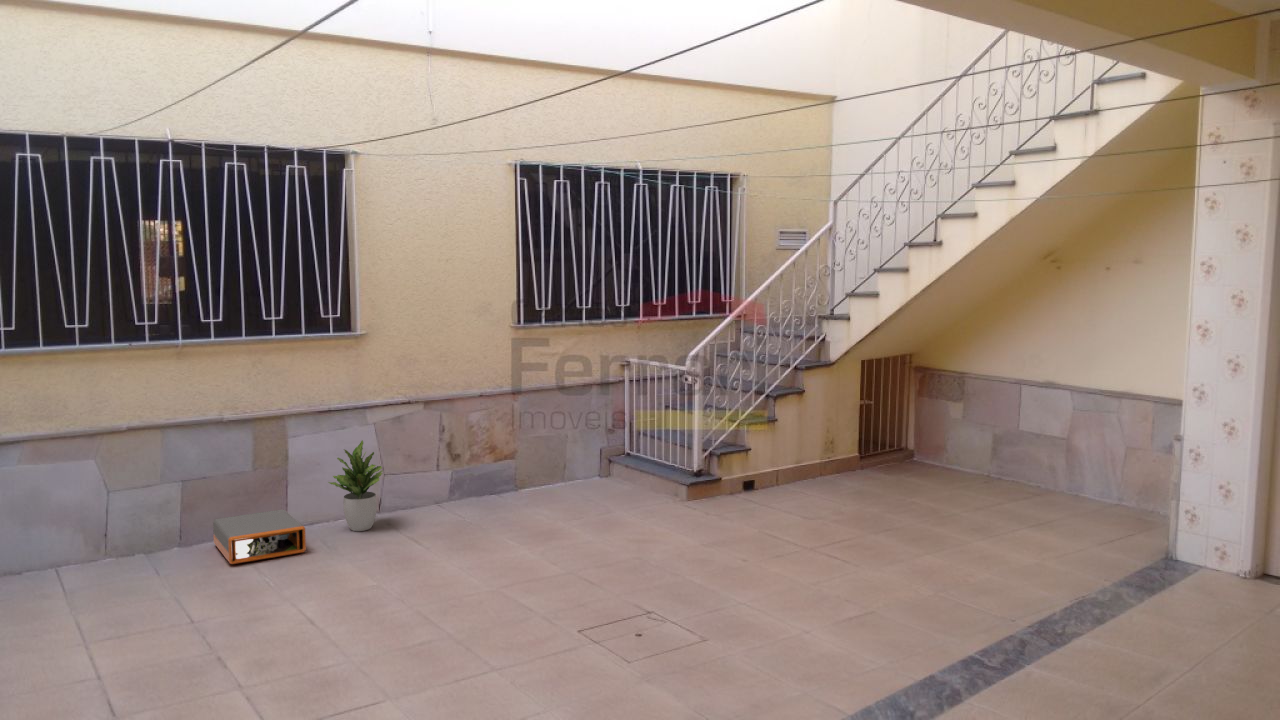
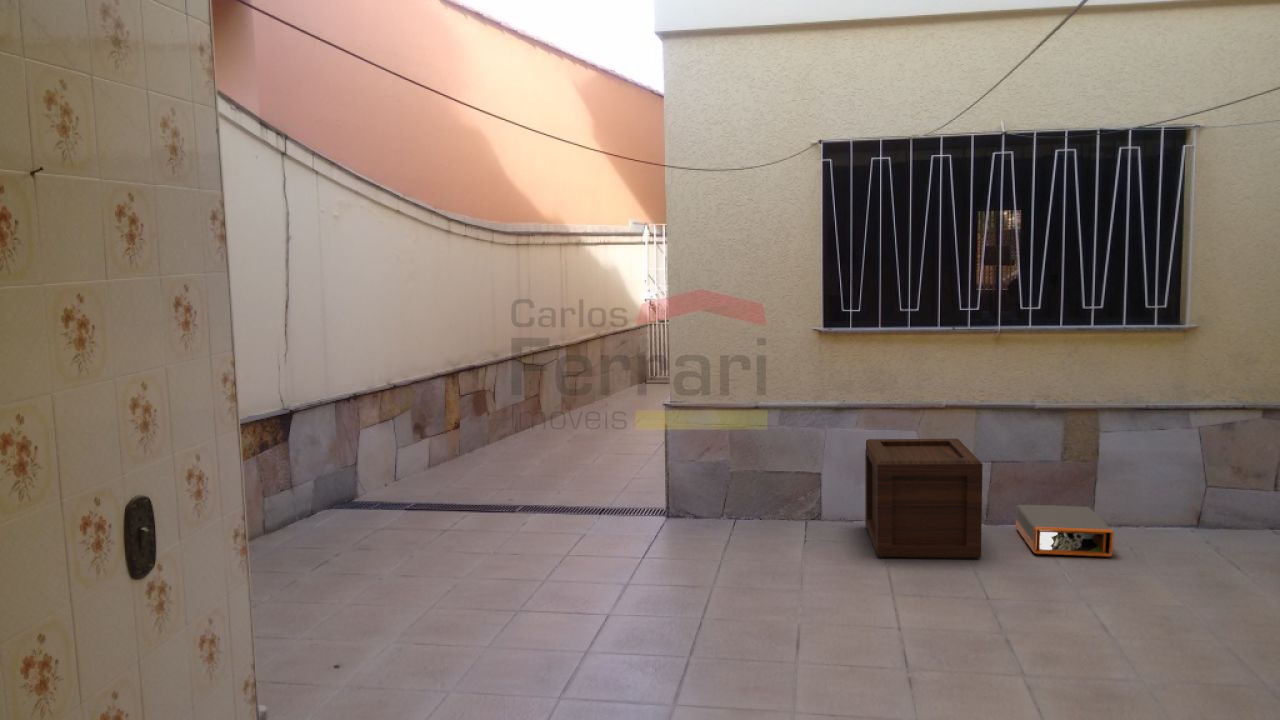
potted plant: present [328,440,382,531] -> none [1138,445,1208,546]
wooden crate: none [27,460,173,607] -> present [865,439,983,559]

